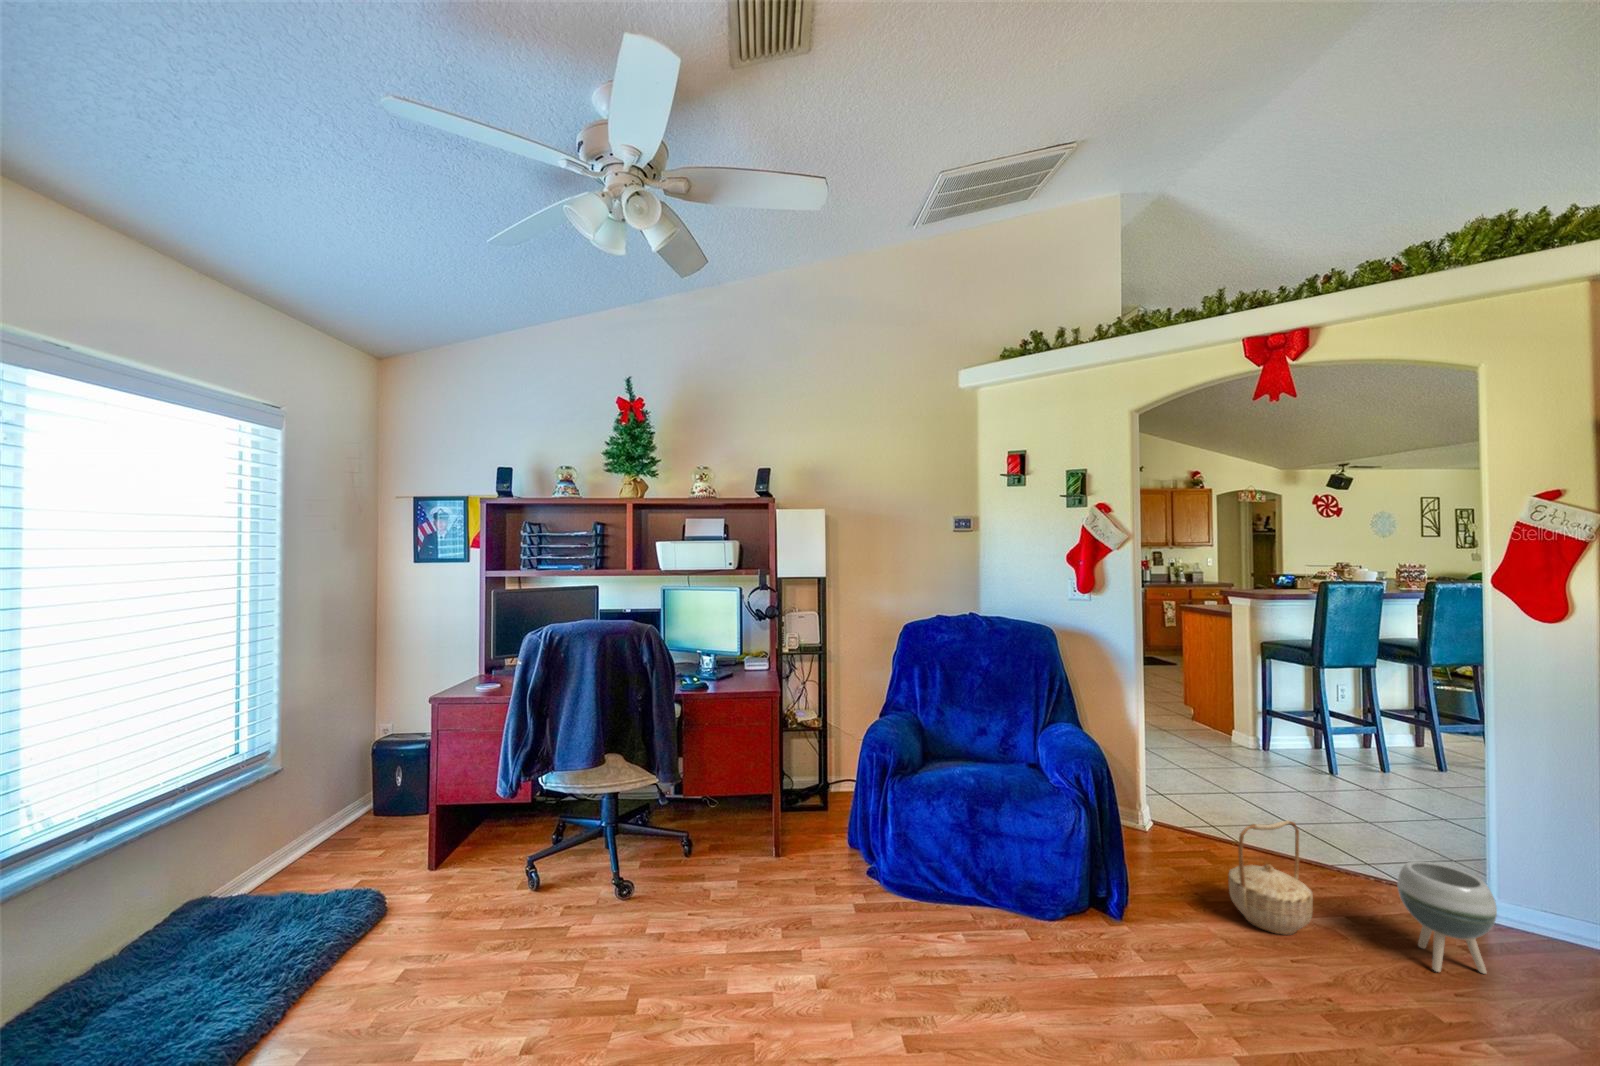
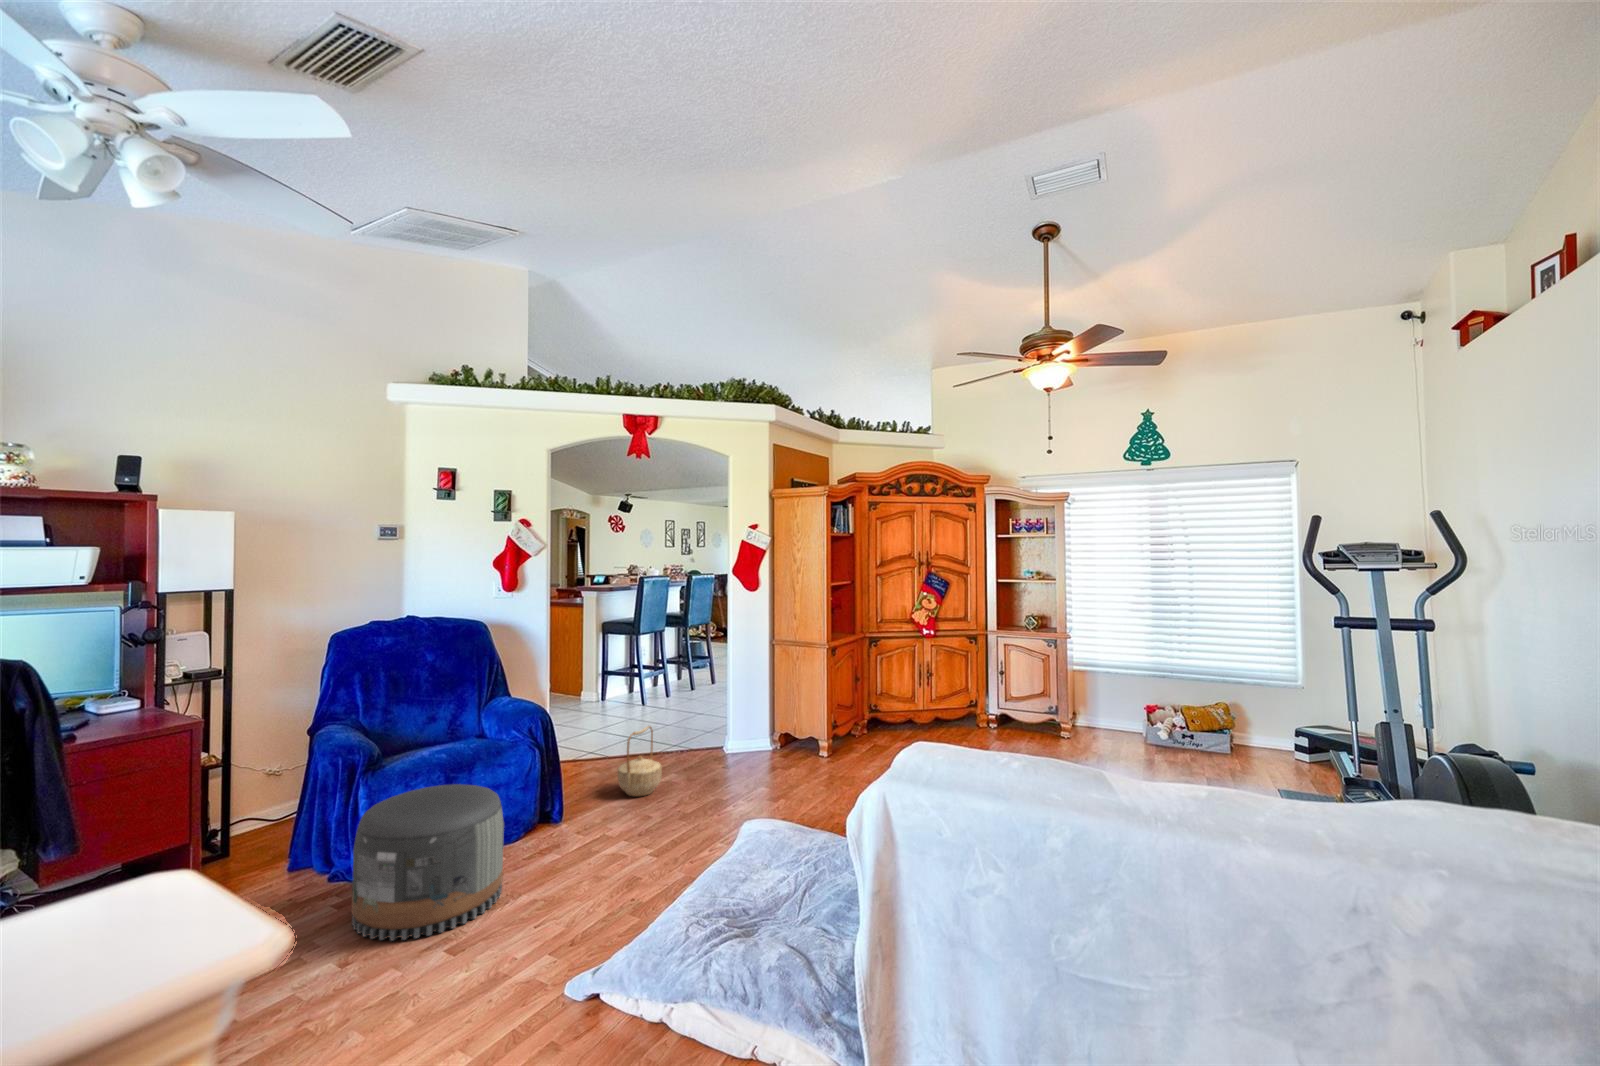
pouf: none [849,812,1008,1012] -> present [352,784,504,941]
planter: present [1397,861,1497,974] -> none [698,727,735,783]

